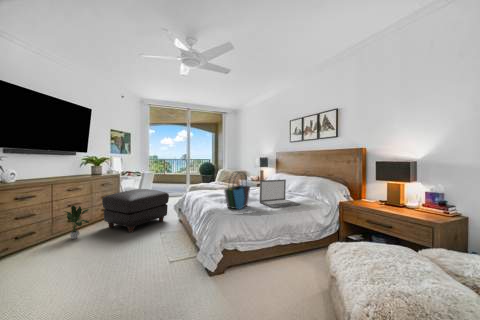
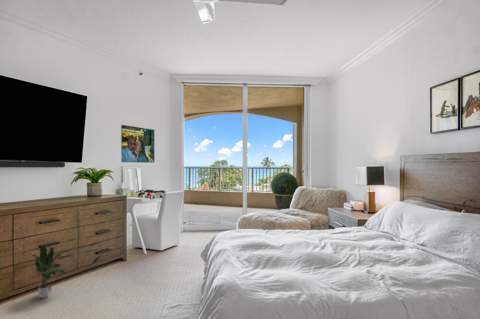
tote bag: present [224,173,250,209] -> none [244,203,312,291]
laptop: present [260,180,300,208] -> none [336,222,440,295]
ottoman: present [102,189,169,232] -> none [89,221,190,297]

